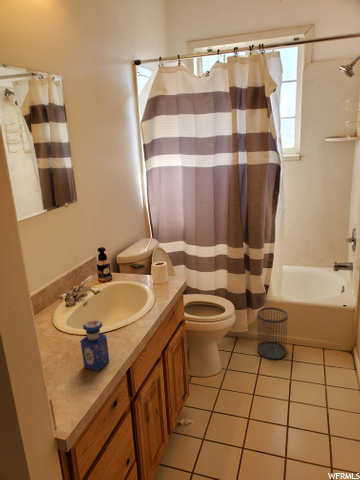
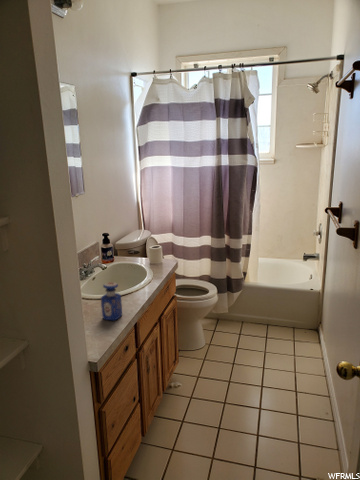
wastebasket: present [257,307,288,359] -> none [236,292,263,337]

